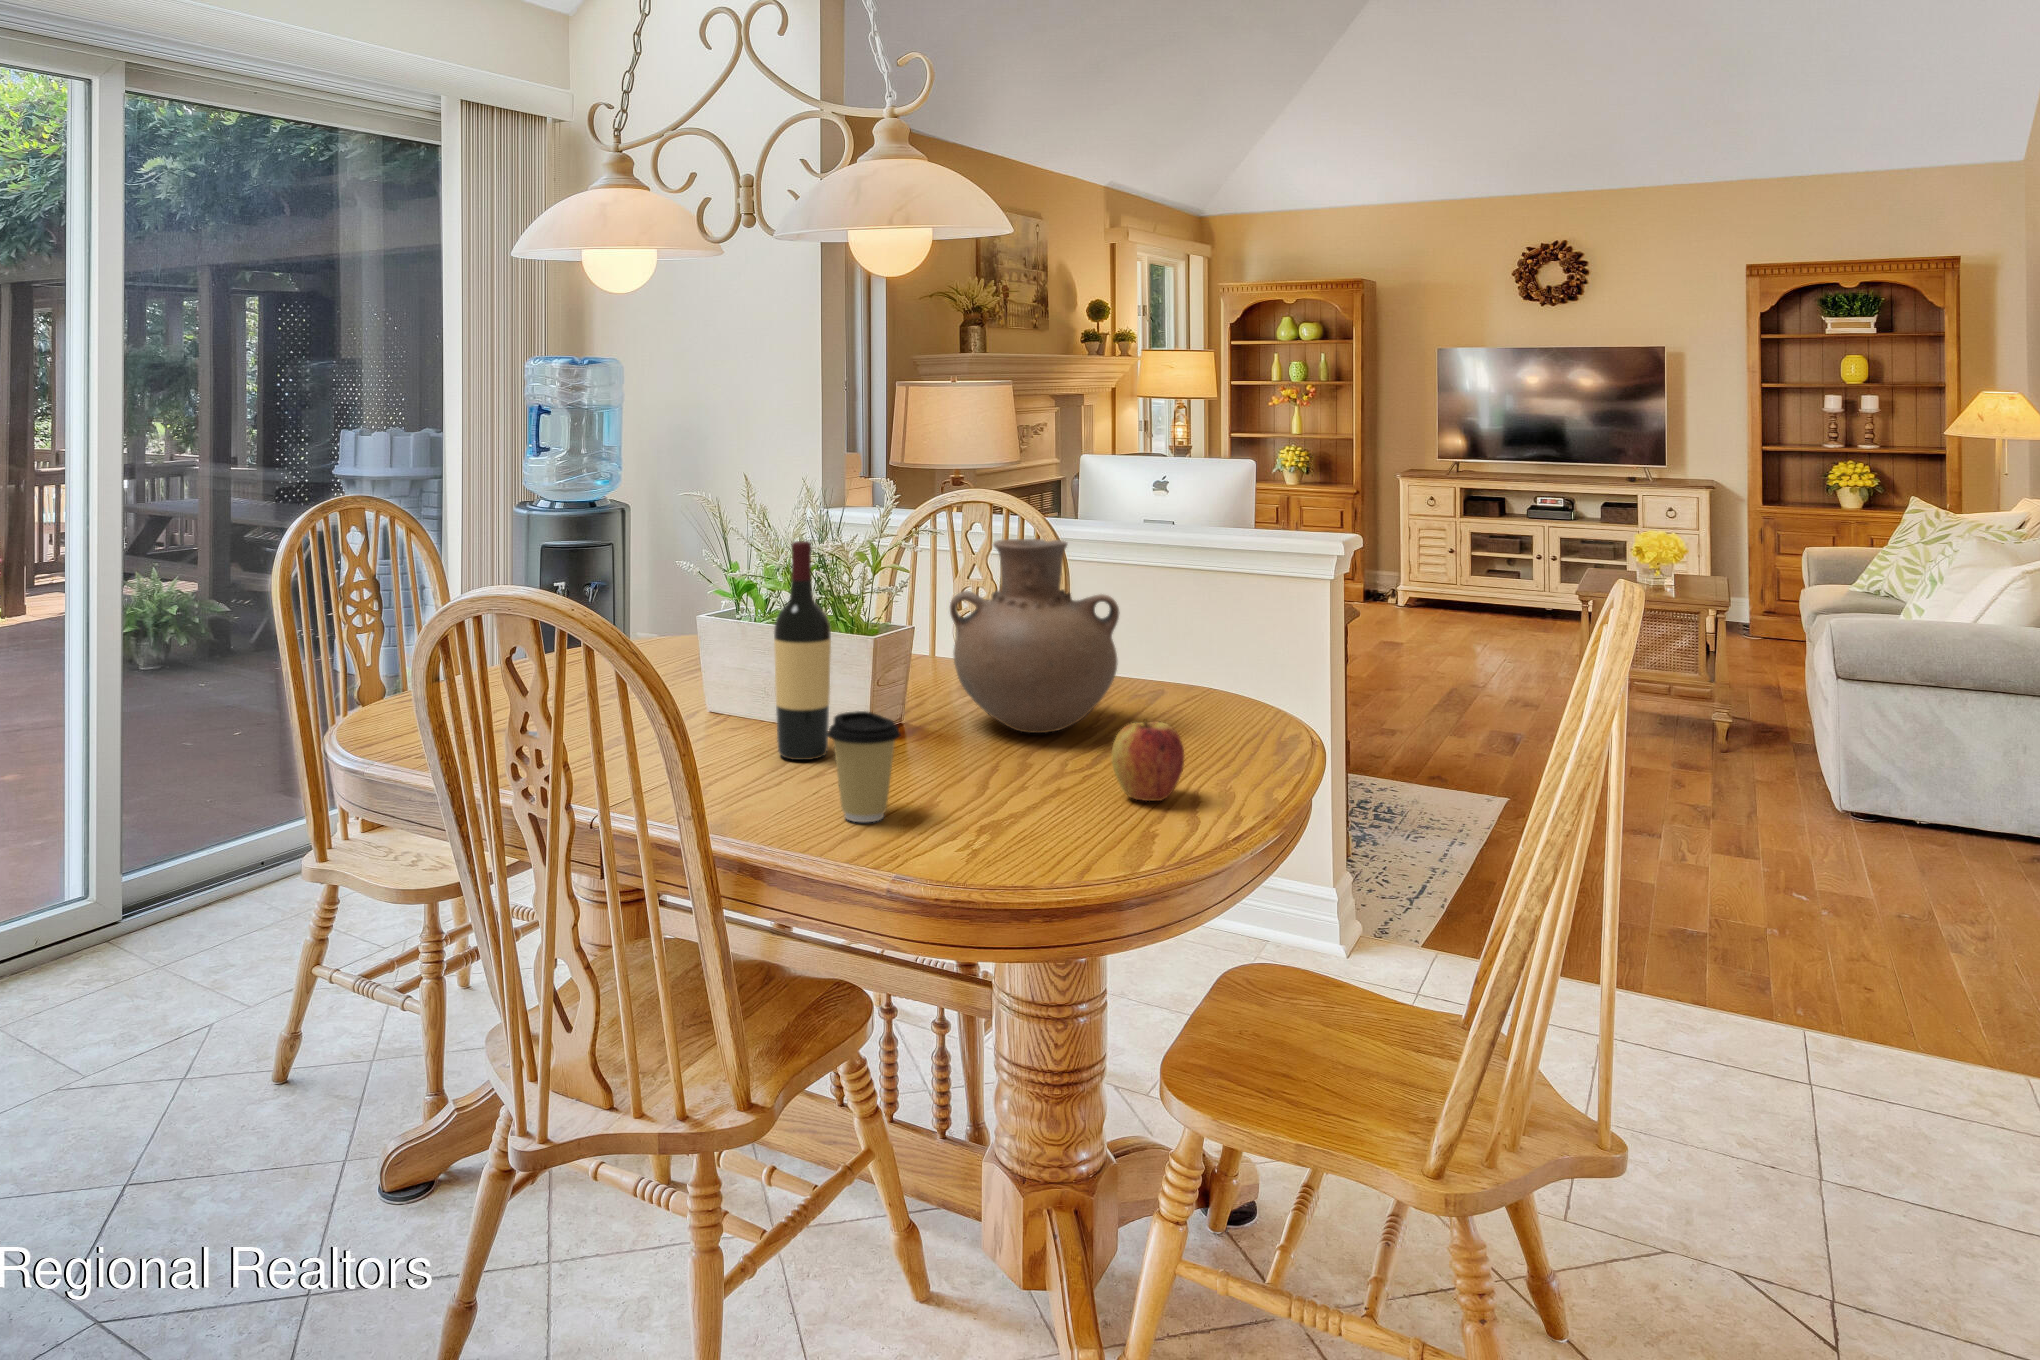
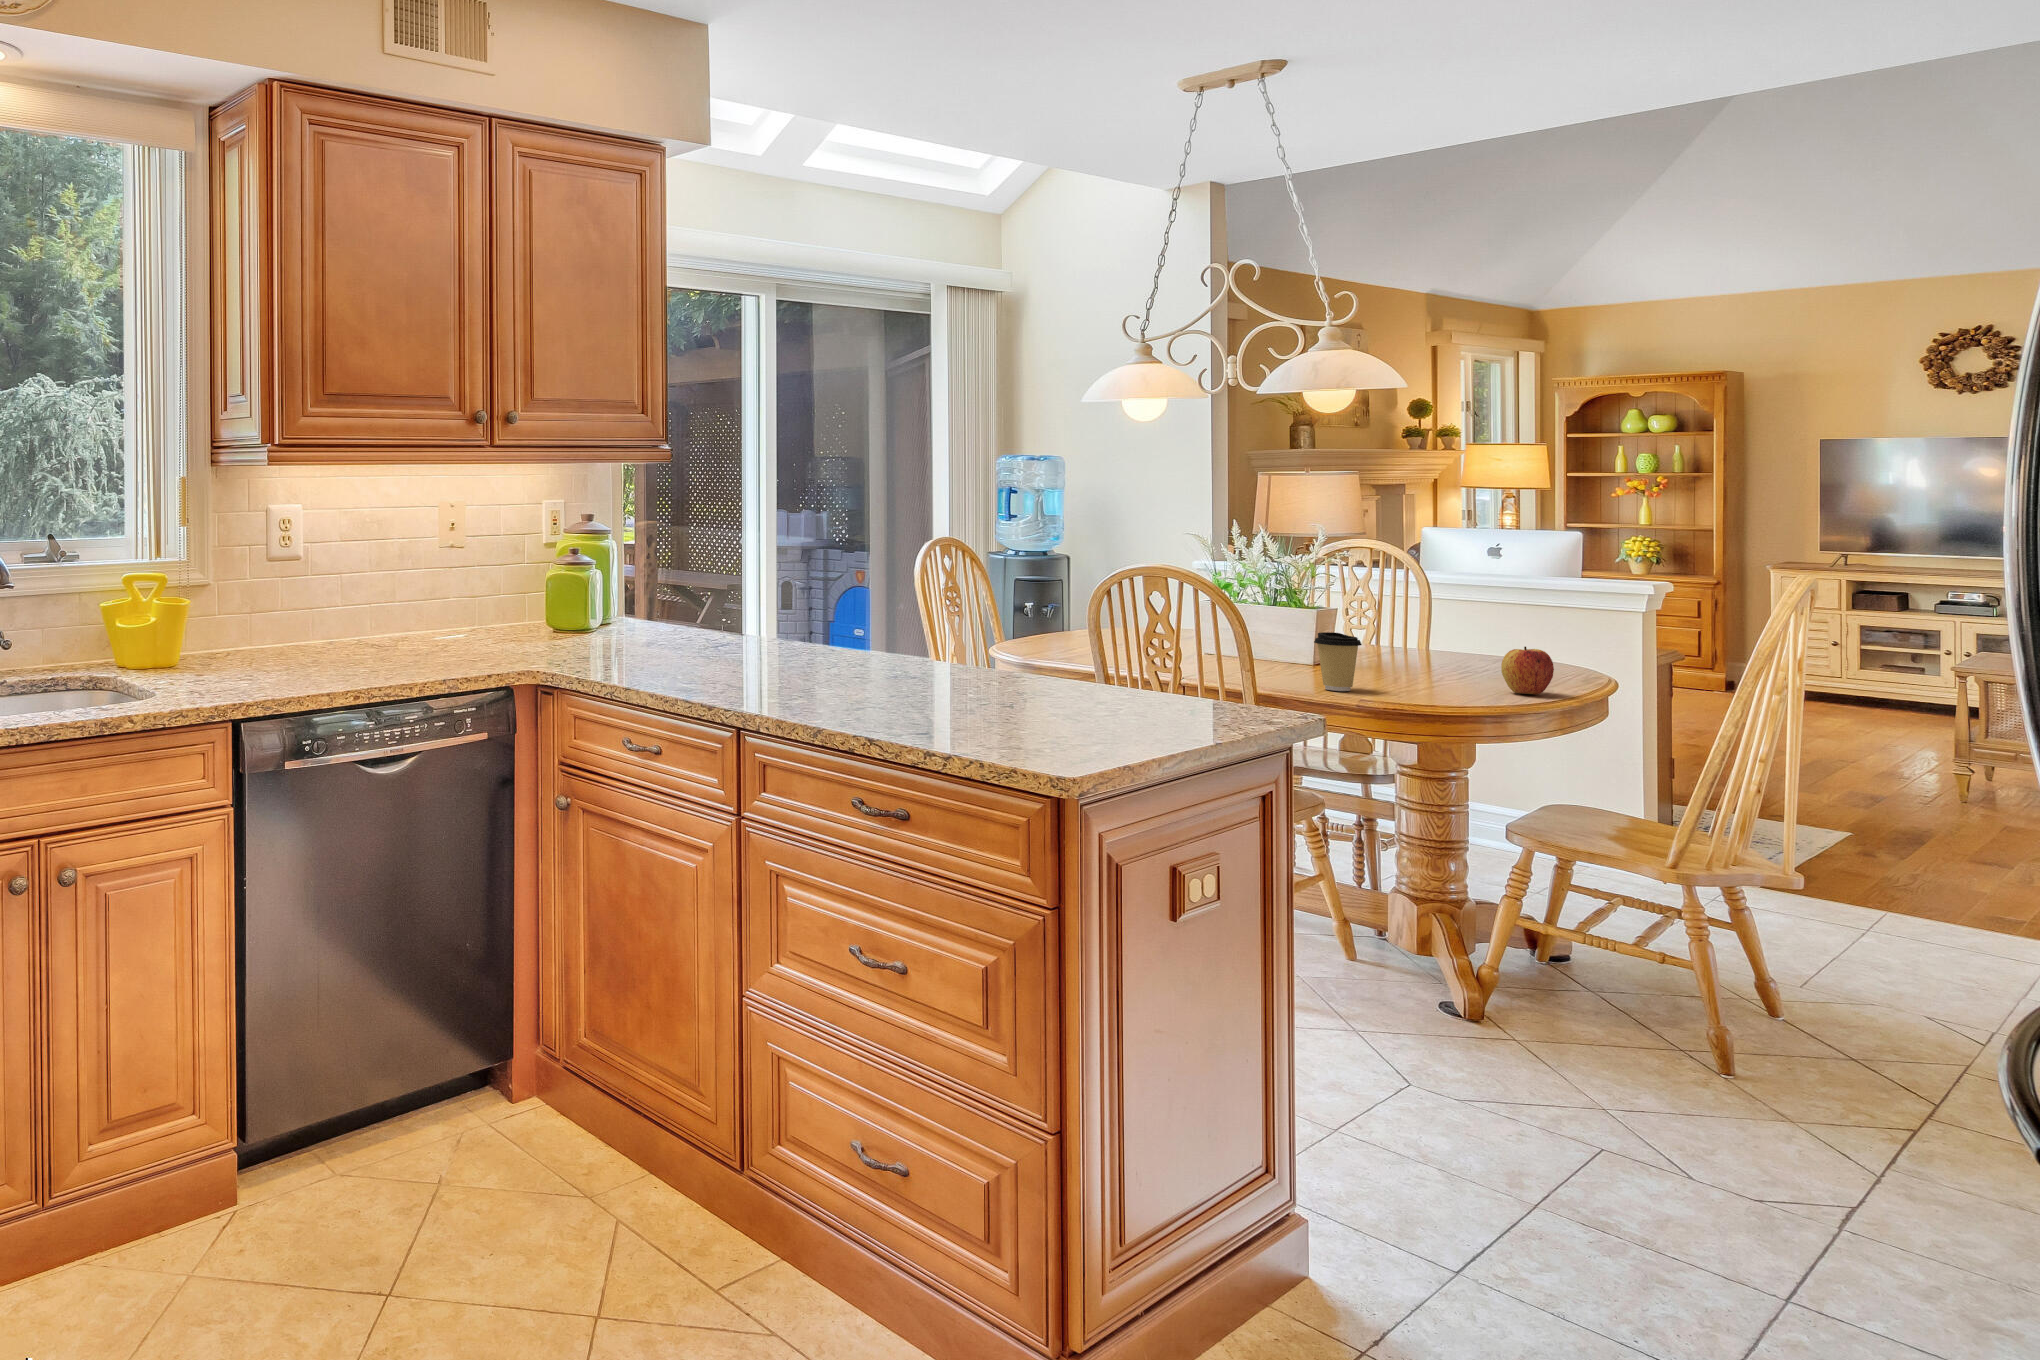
vase: present [950,539,1119,733] -> none [1371,550,1499,669]
wine bottle: present [774,541,831,760] -> none [1259,543,1297,671]

